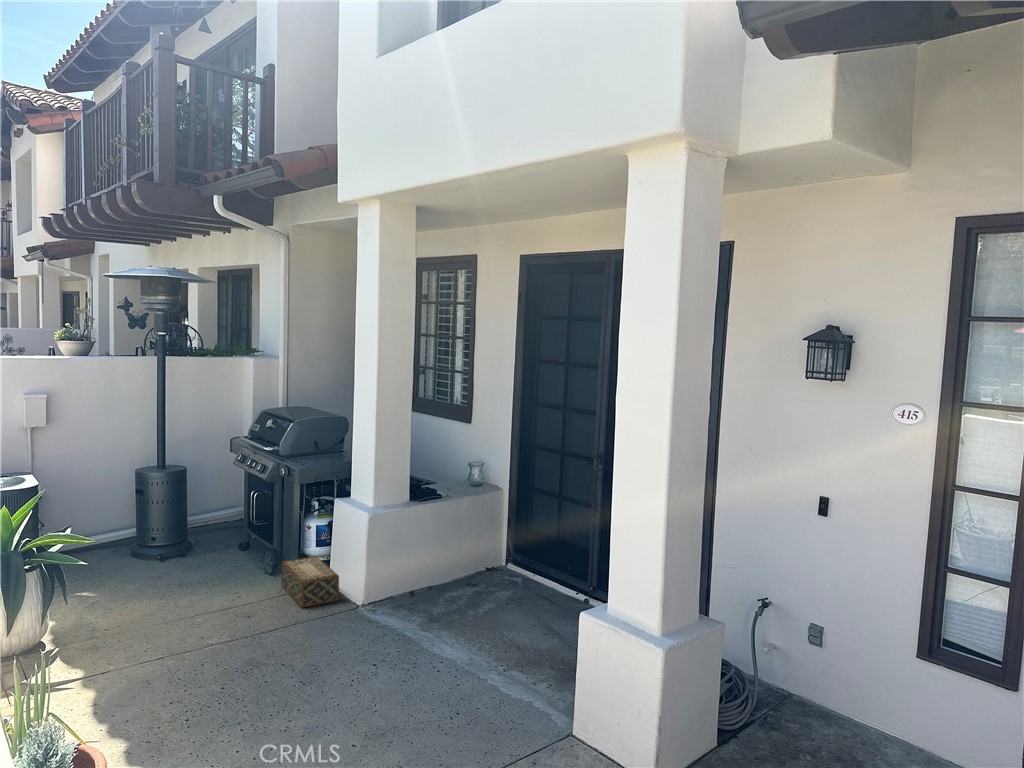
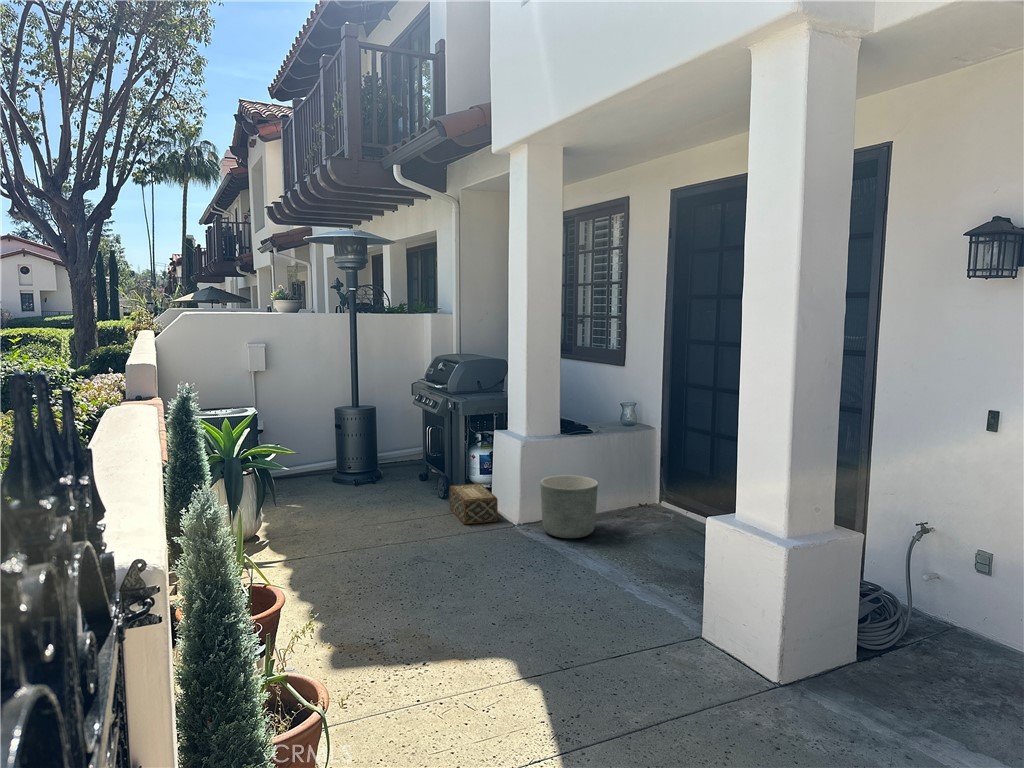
planter: none [389,548,450,618] -> present [541,475,598,538]

